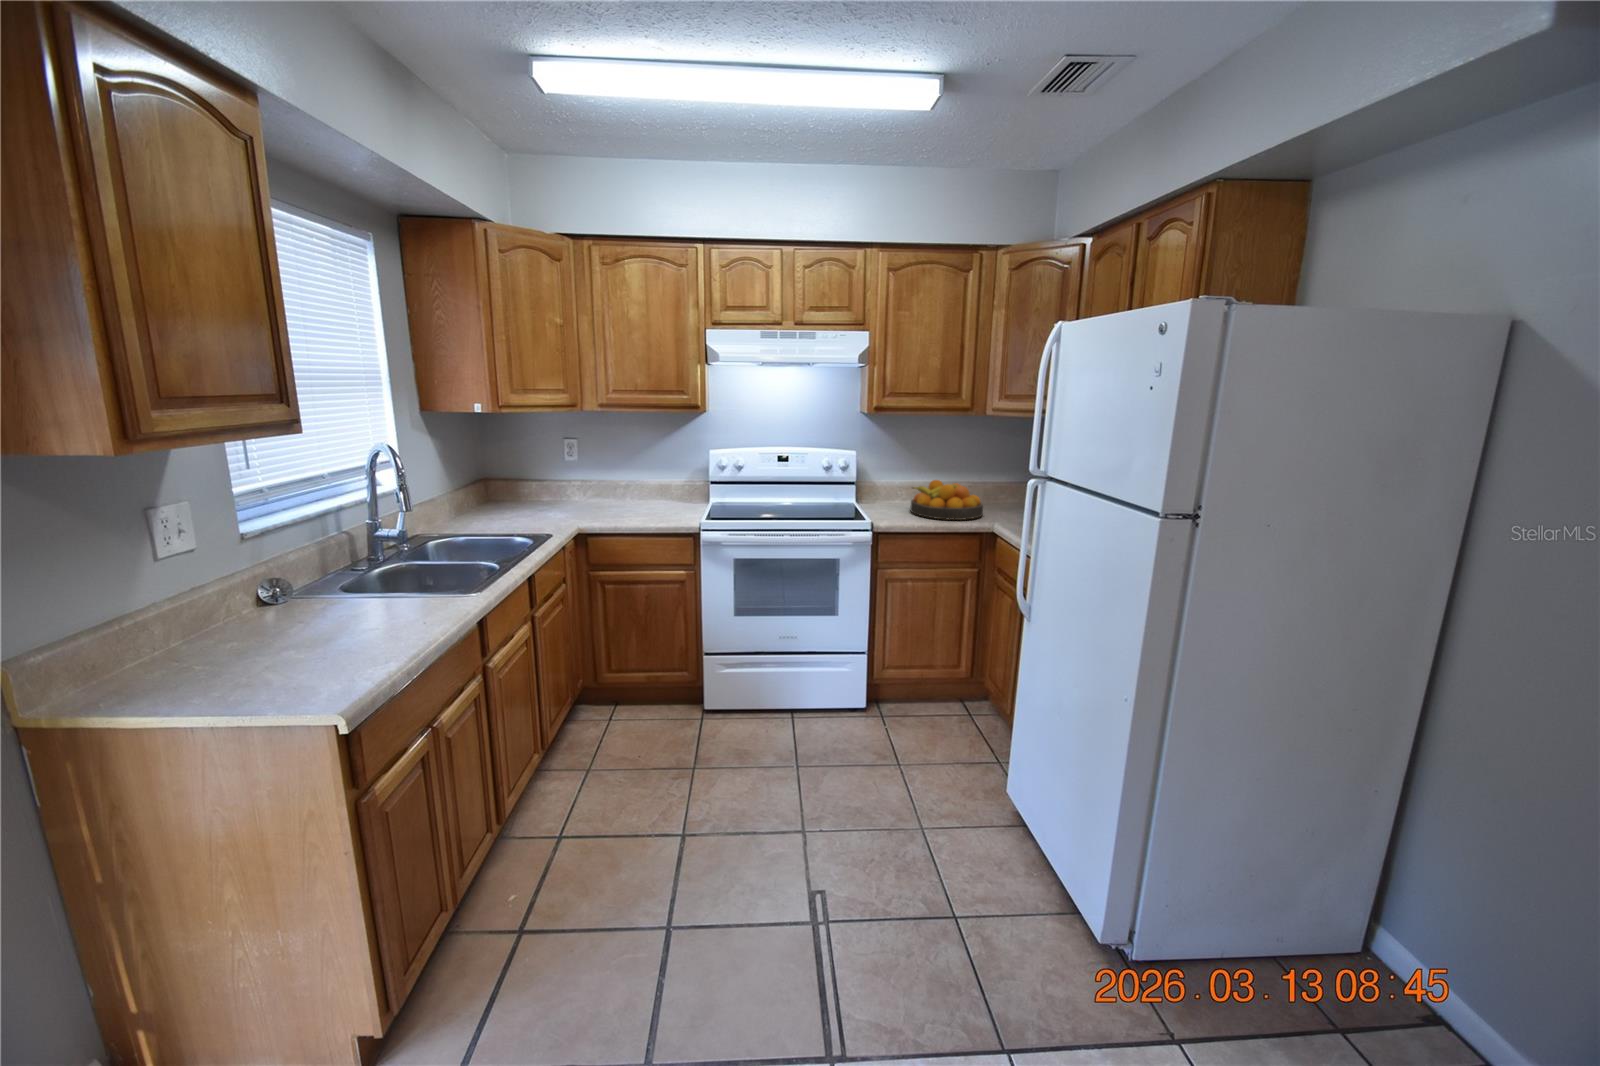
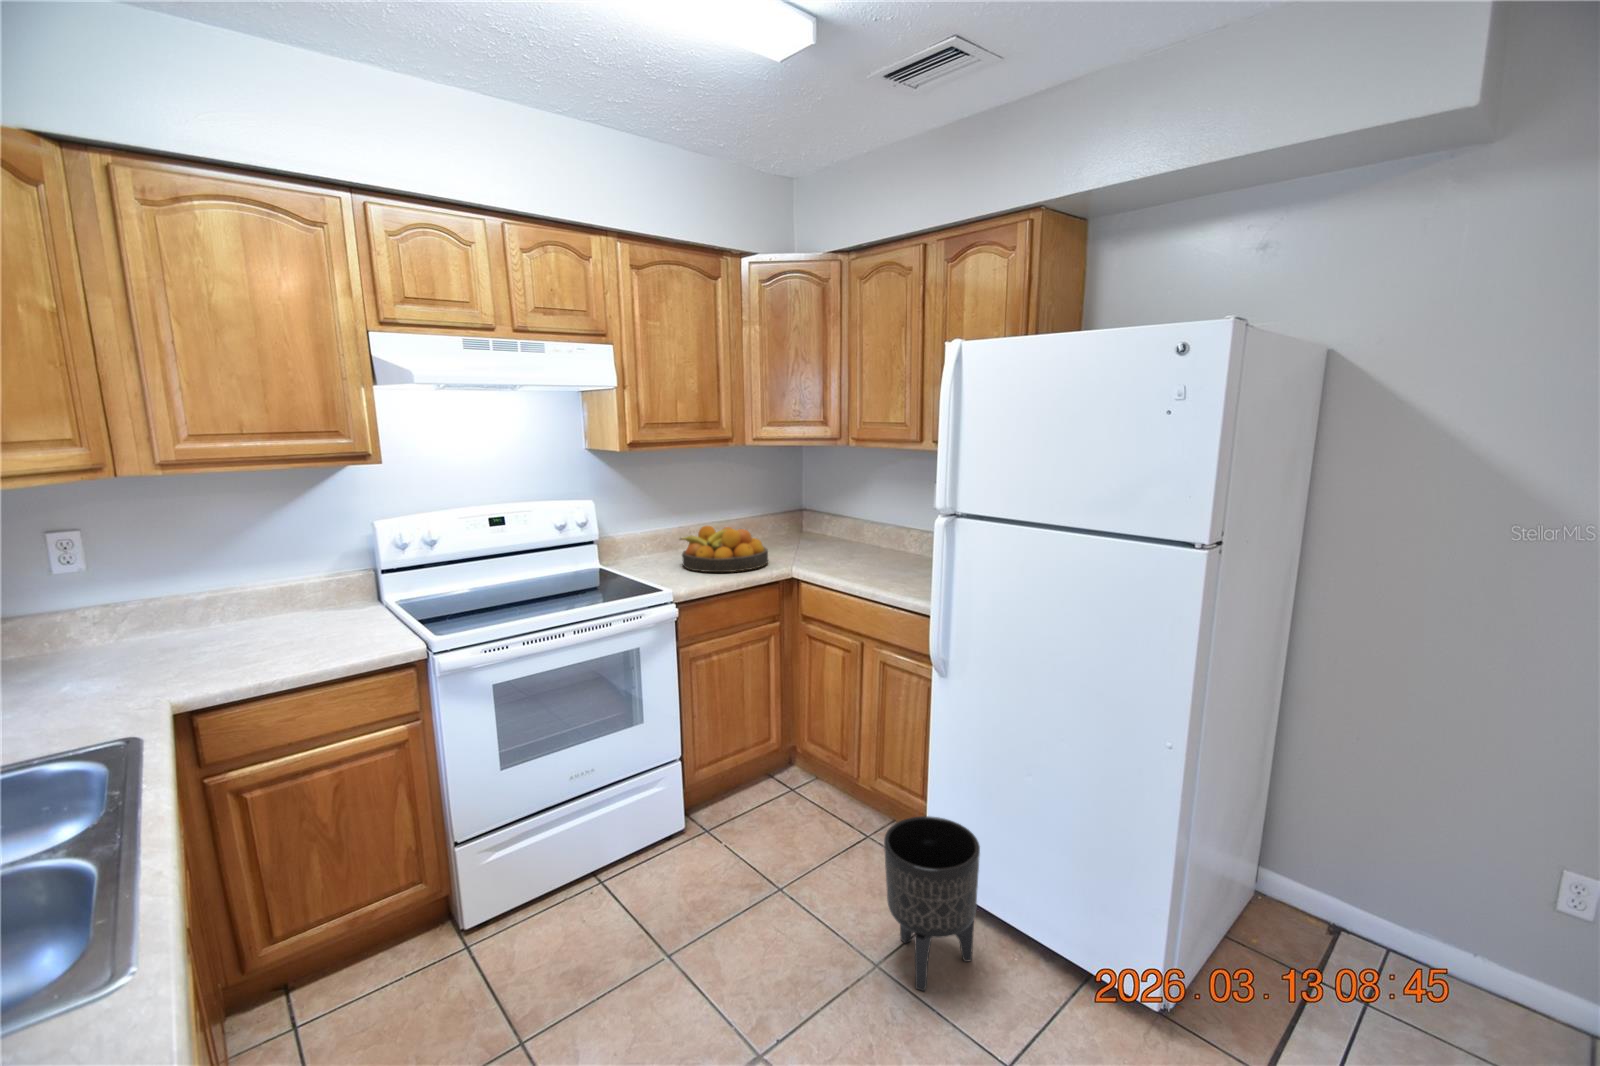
planter: none [944,736,1026,868] -> present [884,816,980,991]

